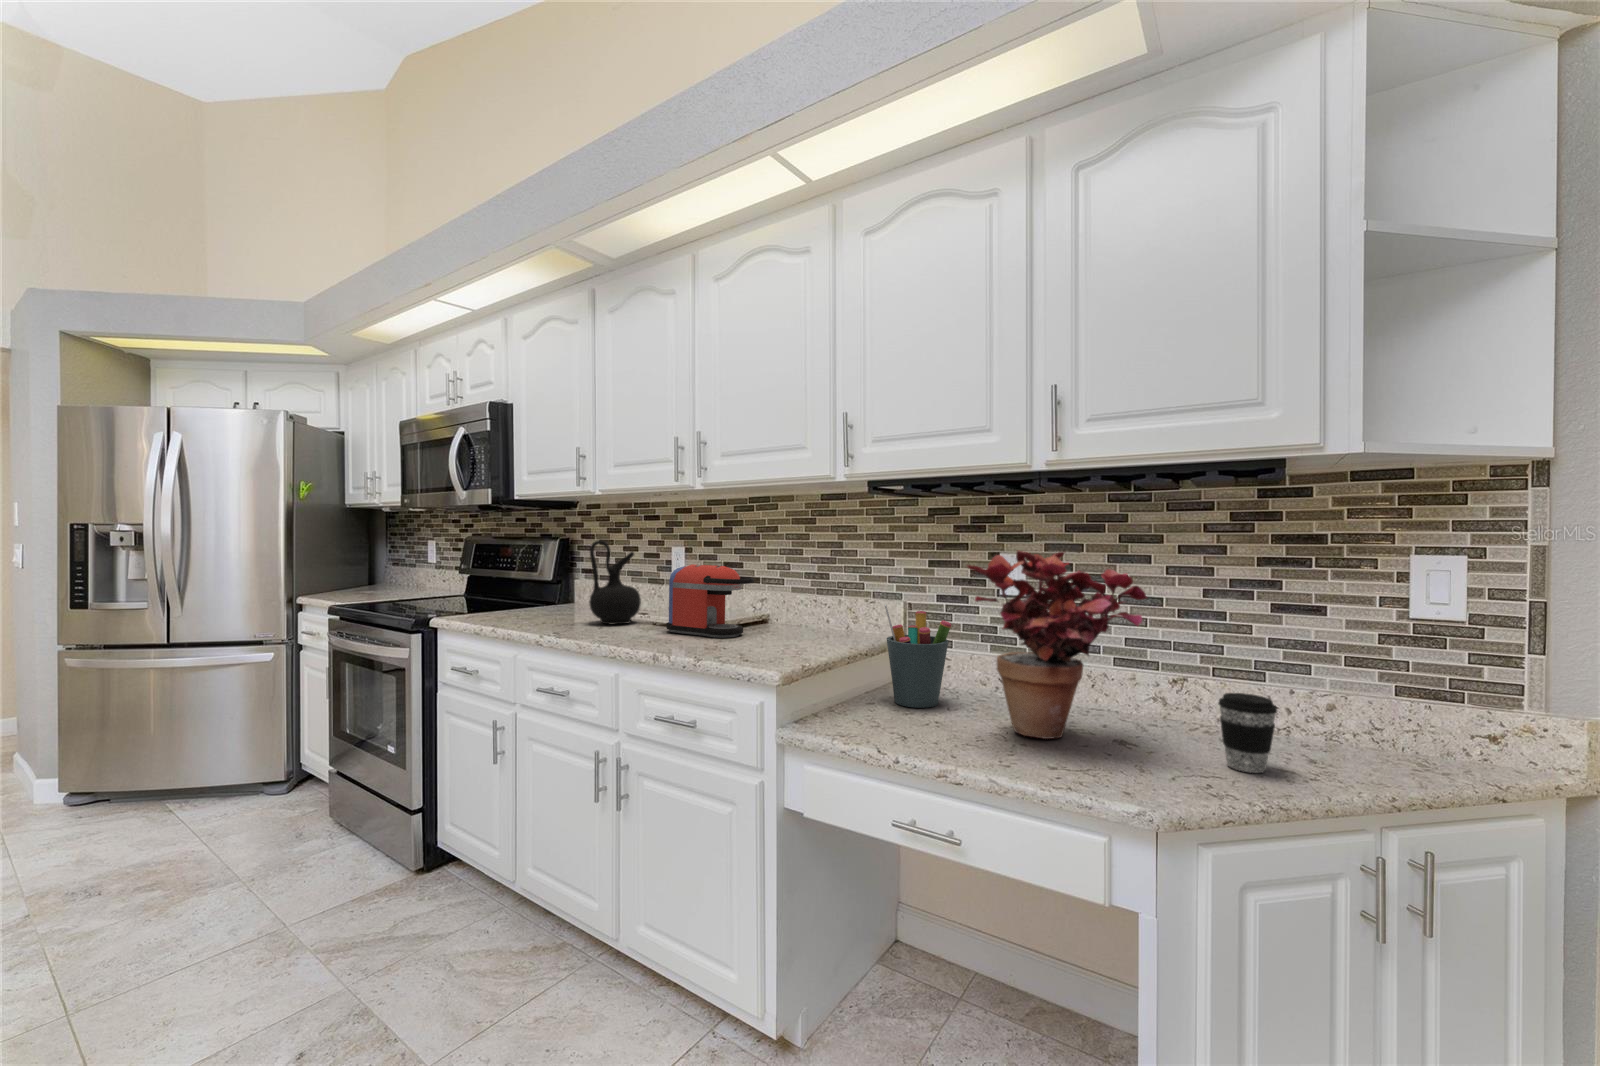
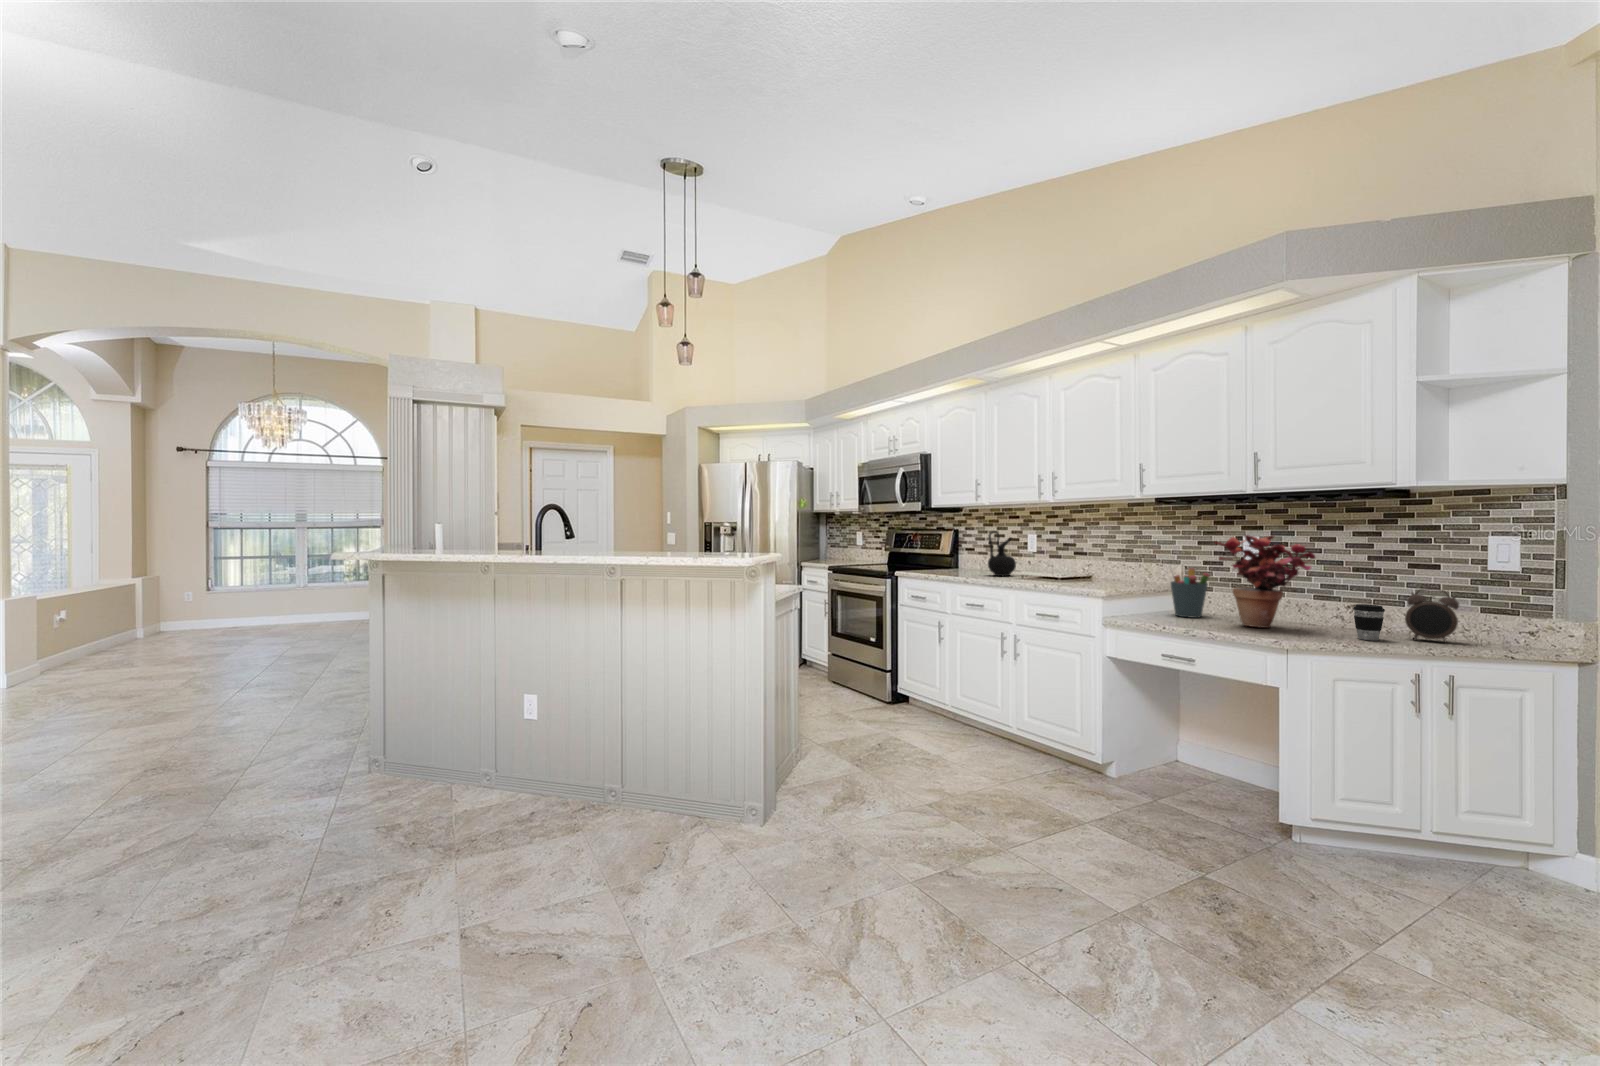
coffee maker: present [666,565,754,638] -> none [1036,544,1089,582]
alarm clock: none [1292,657,1391,769] -> present [1405,588,1459,642]

